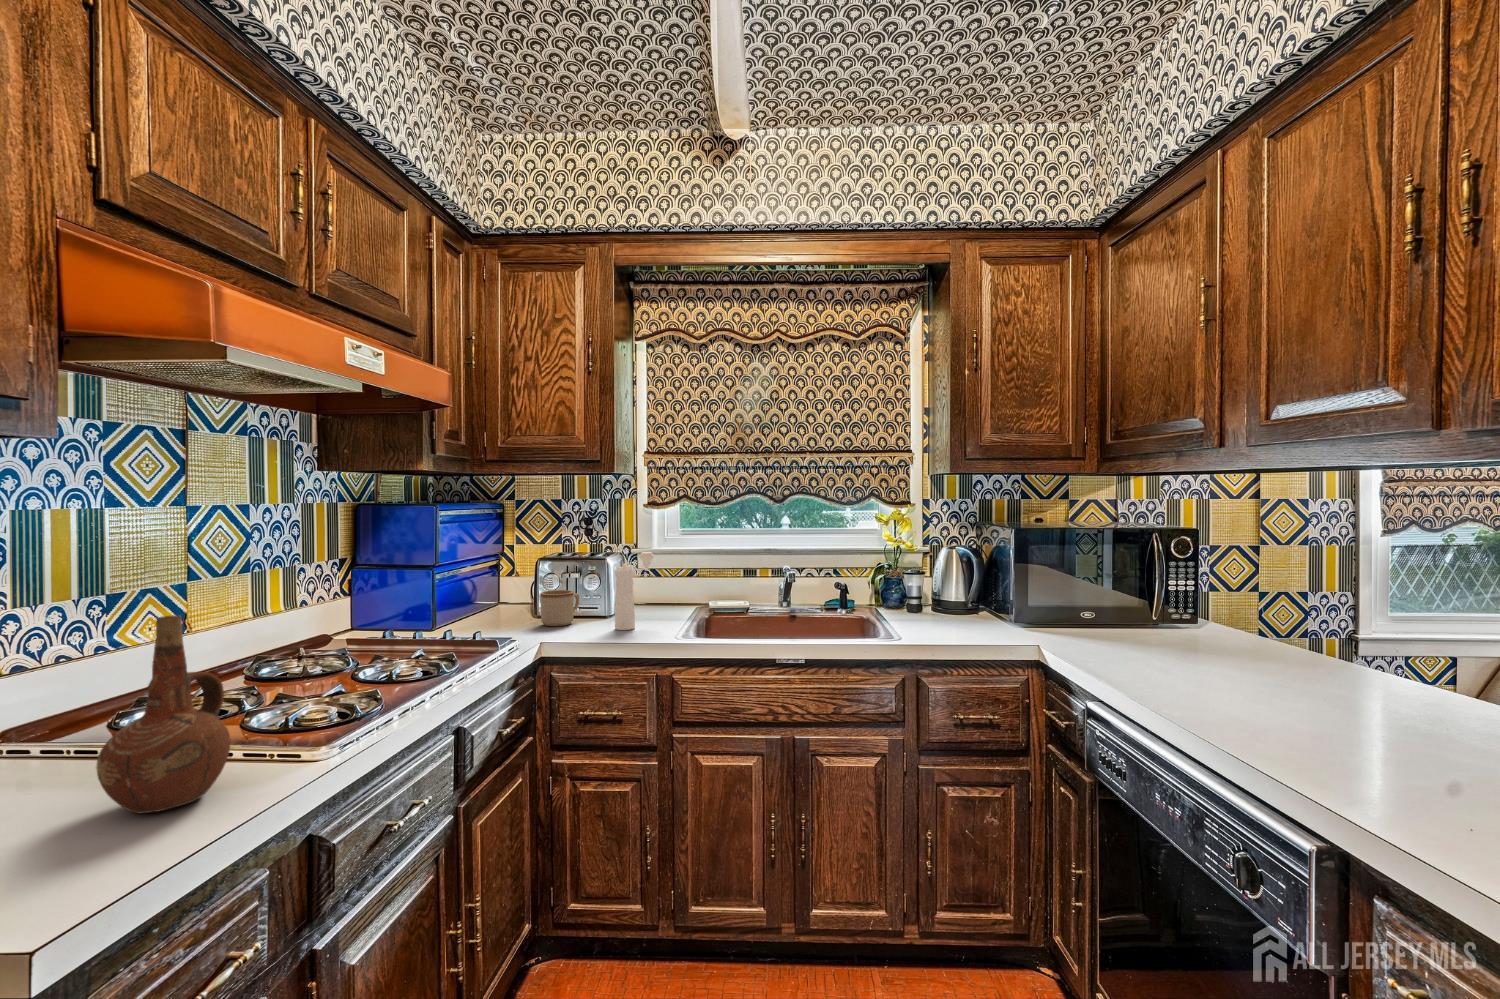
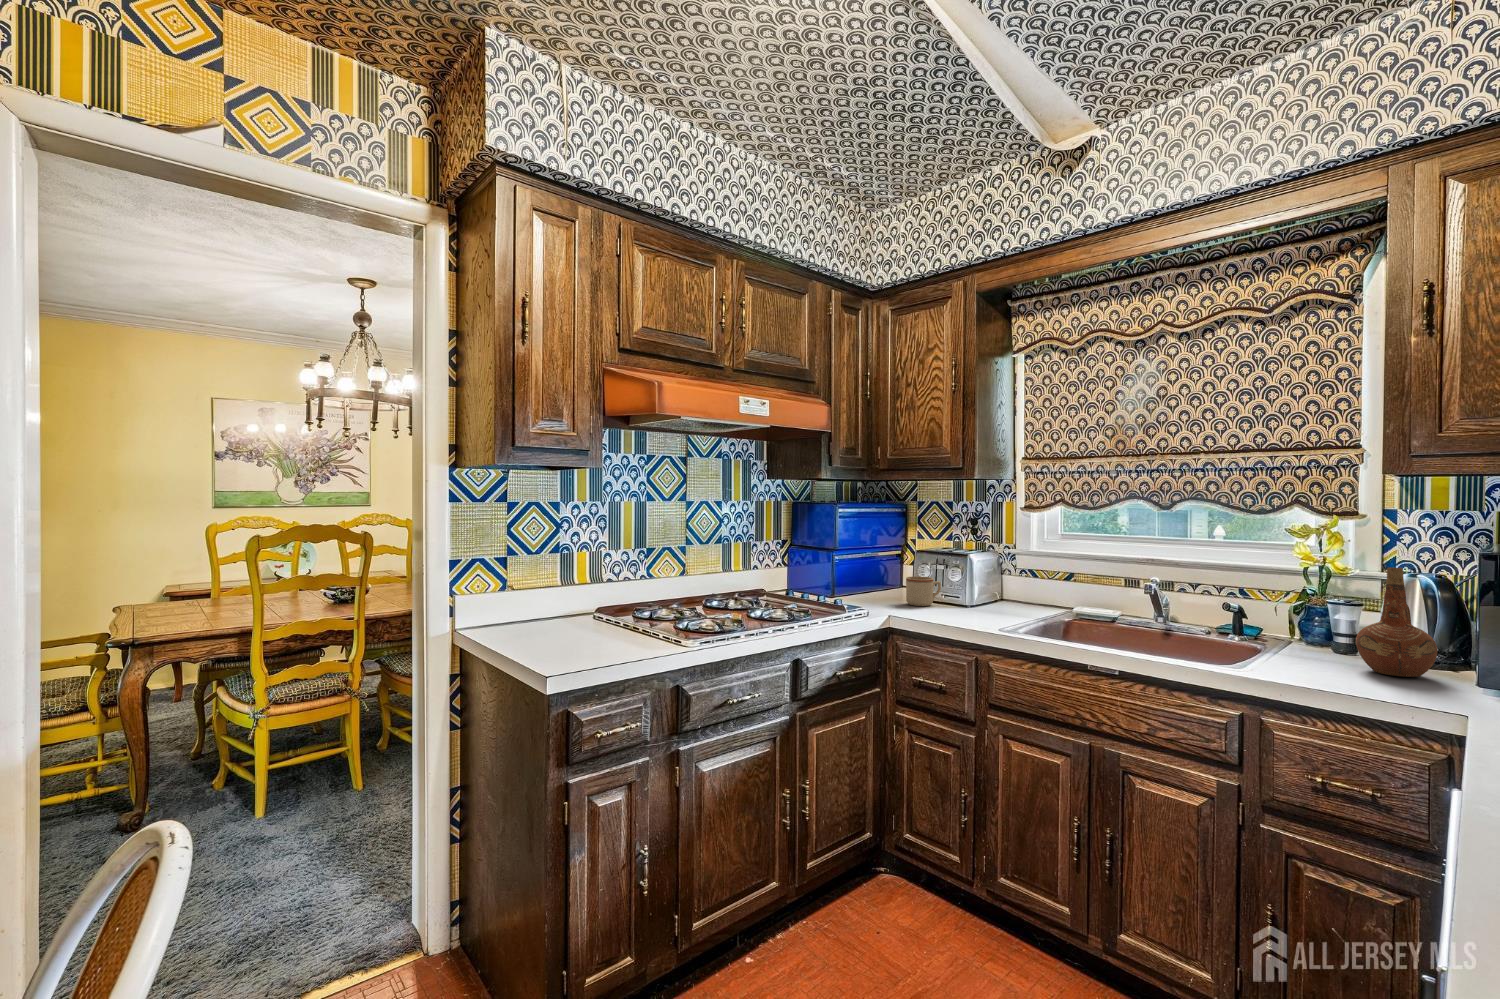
pepper mill: present [615,552,654,630] -> none [955,550,1000,617]
ceramic pitcher: present [96,615,231,813] -> present [1356,568,1437,677]

